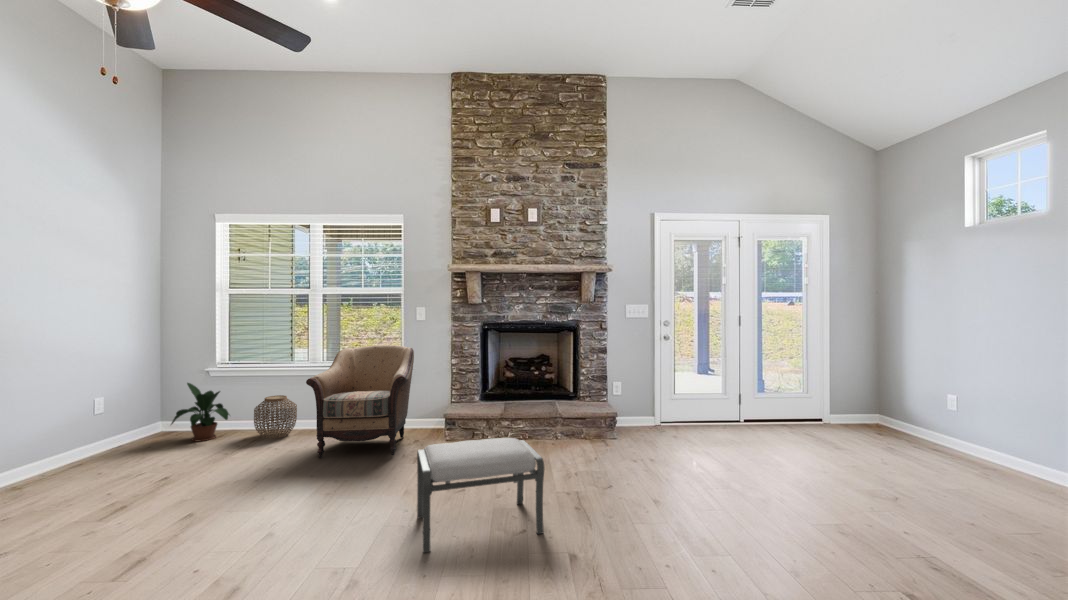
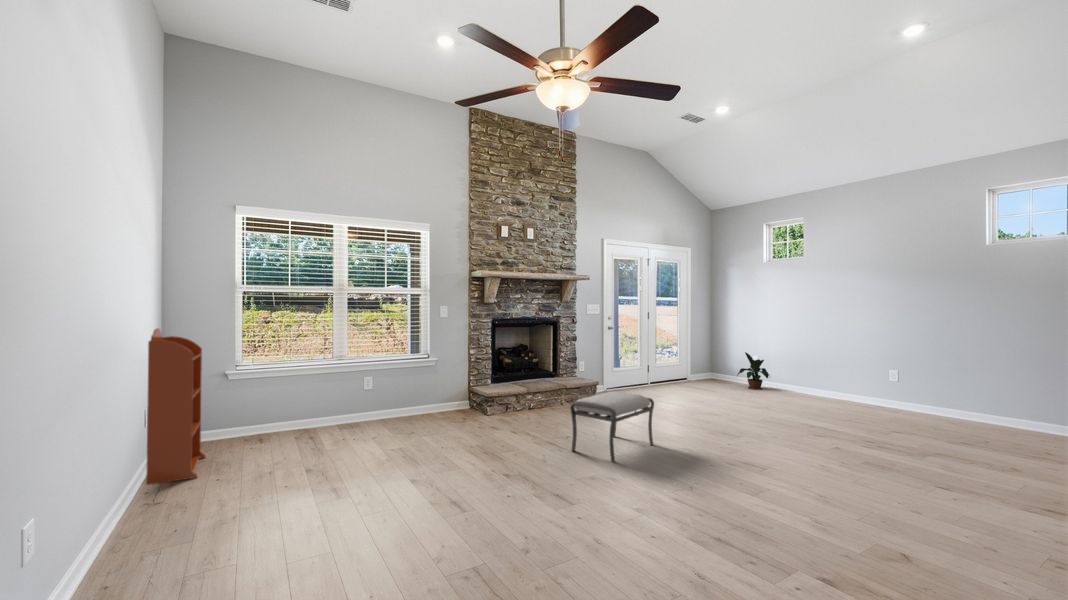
bookcase: none [56,328,150,470] -> present [146,328,206,485]
armchair: present [306,345,414,458] -> none [388,340,479,438]
potted plant: present [171,383,229,441] -> present [738,352,769,390]
woven basket: present [254,395,297,439] -> none [302,393,342,435]

